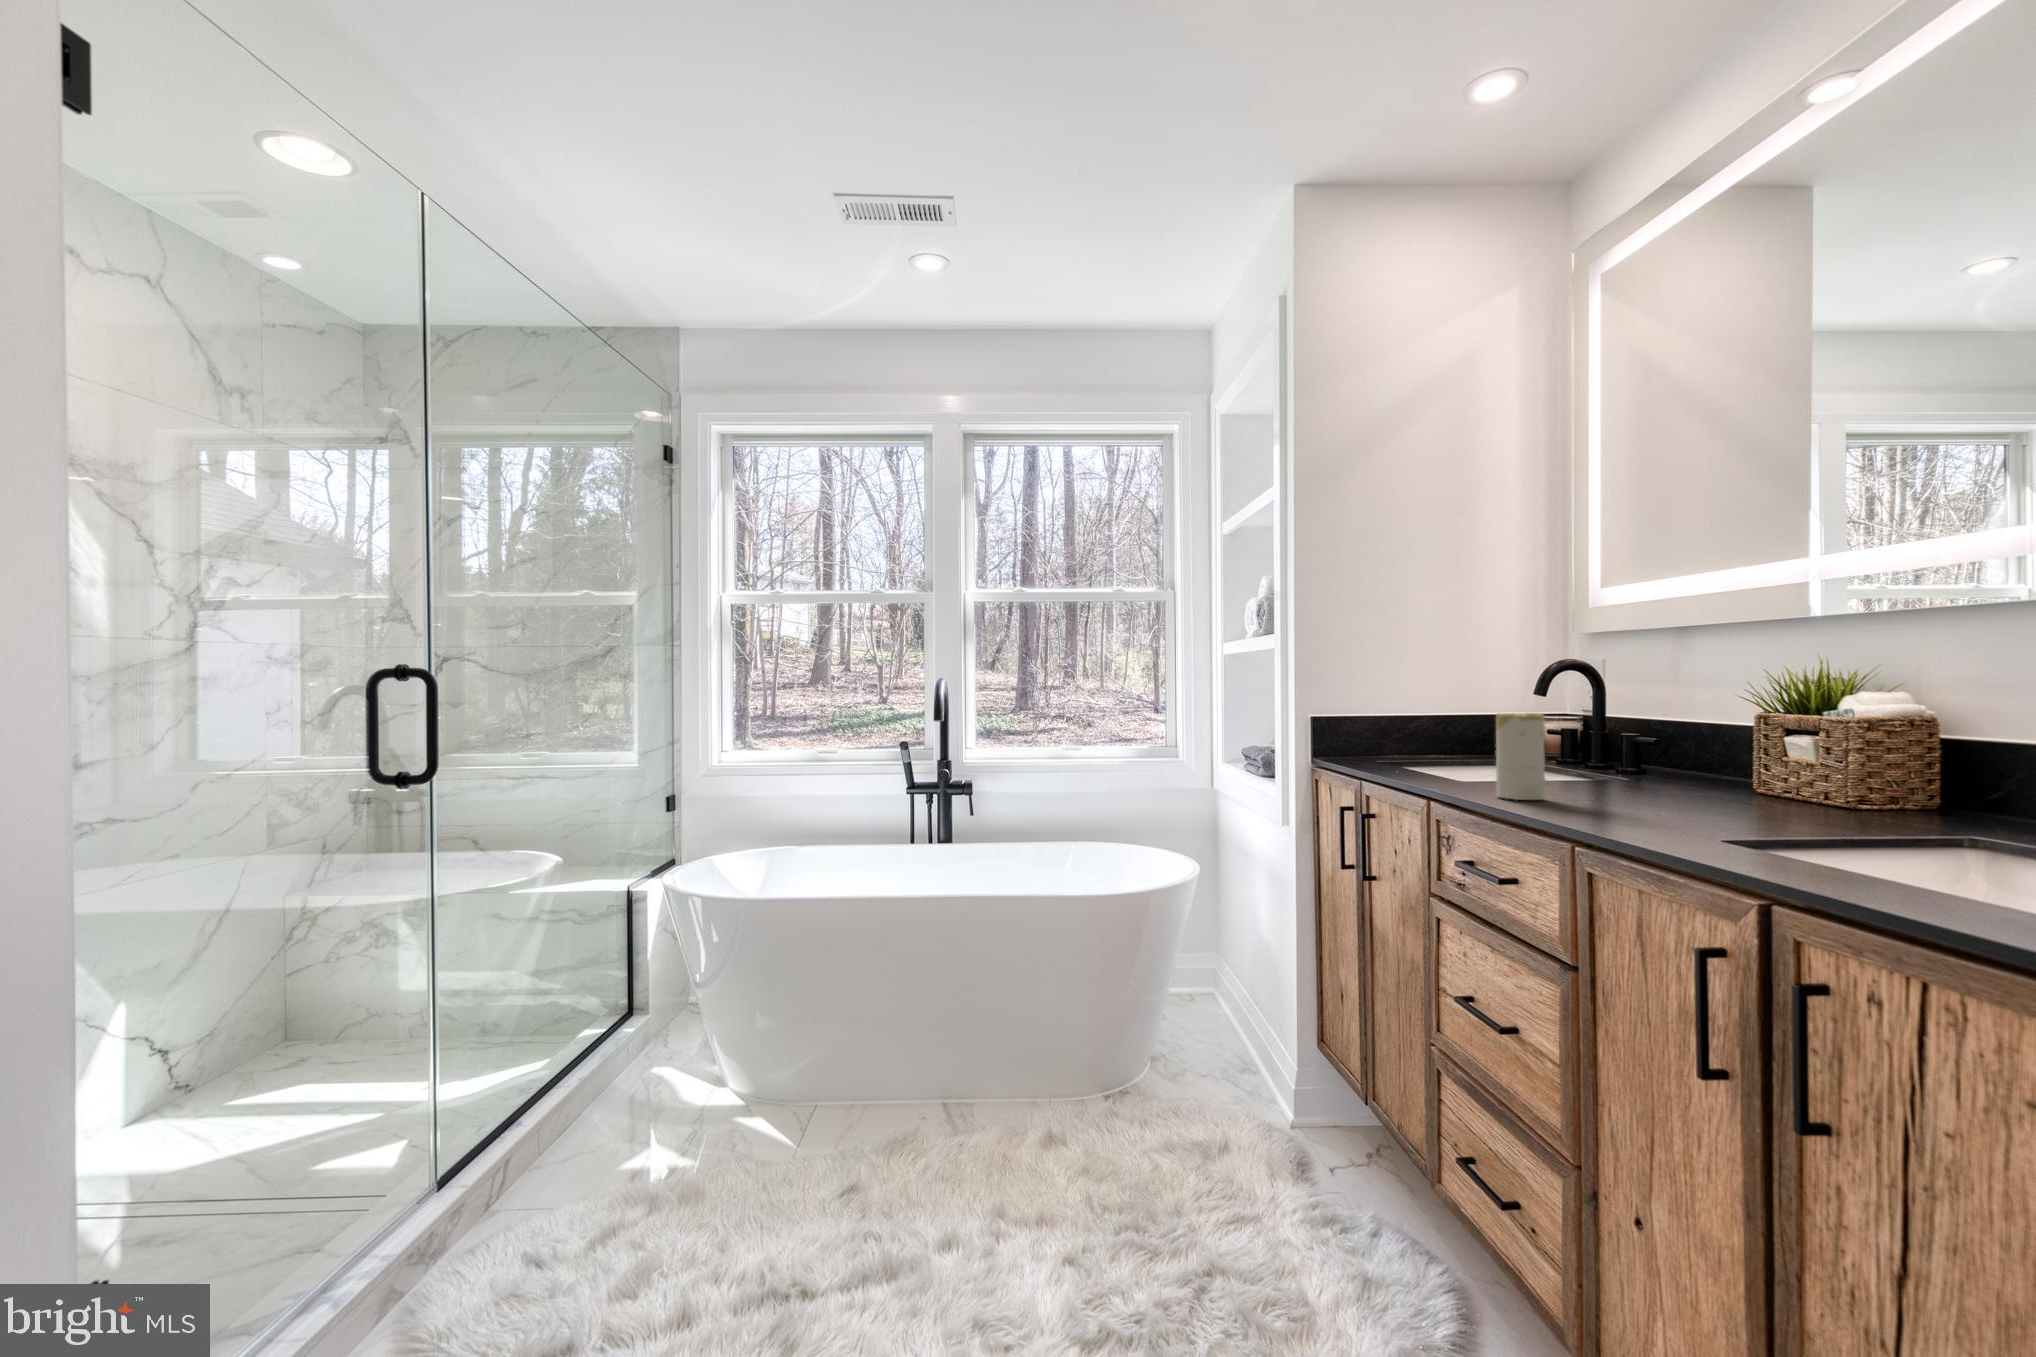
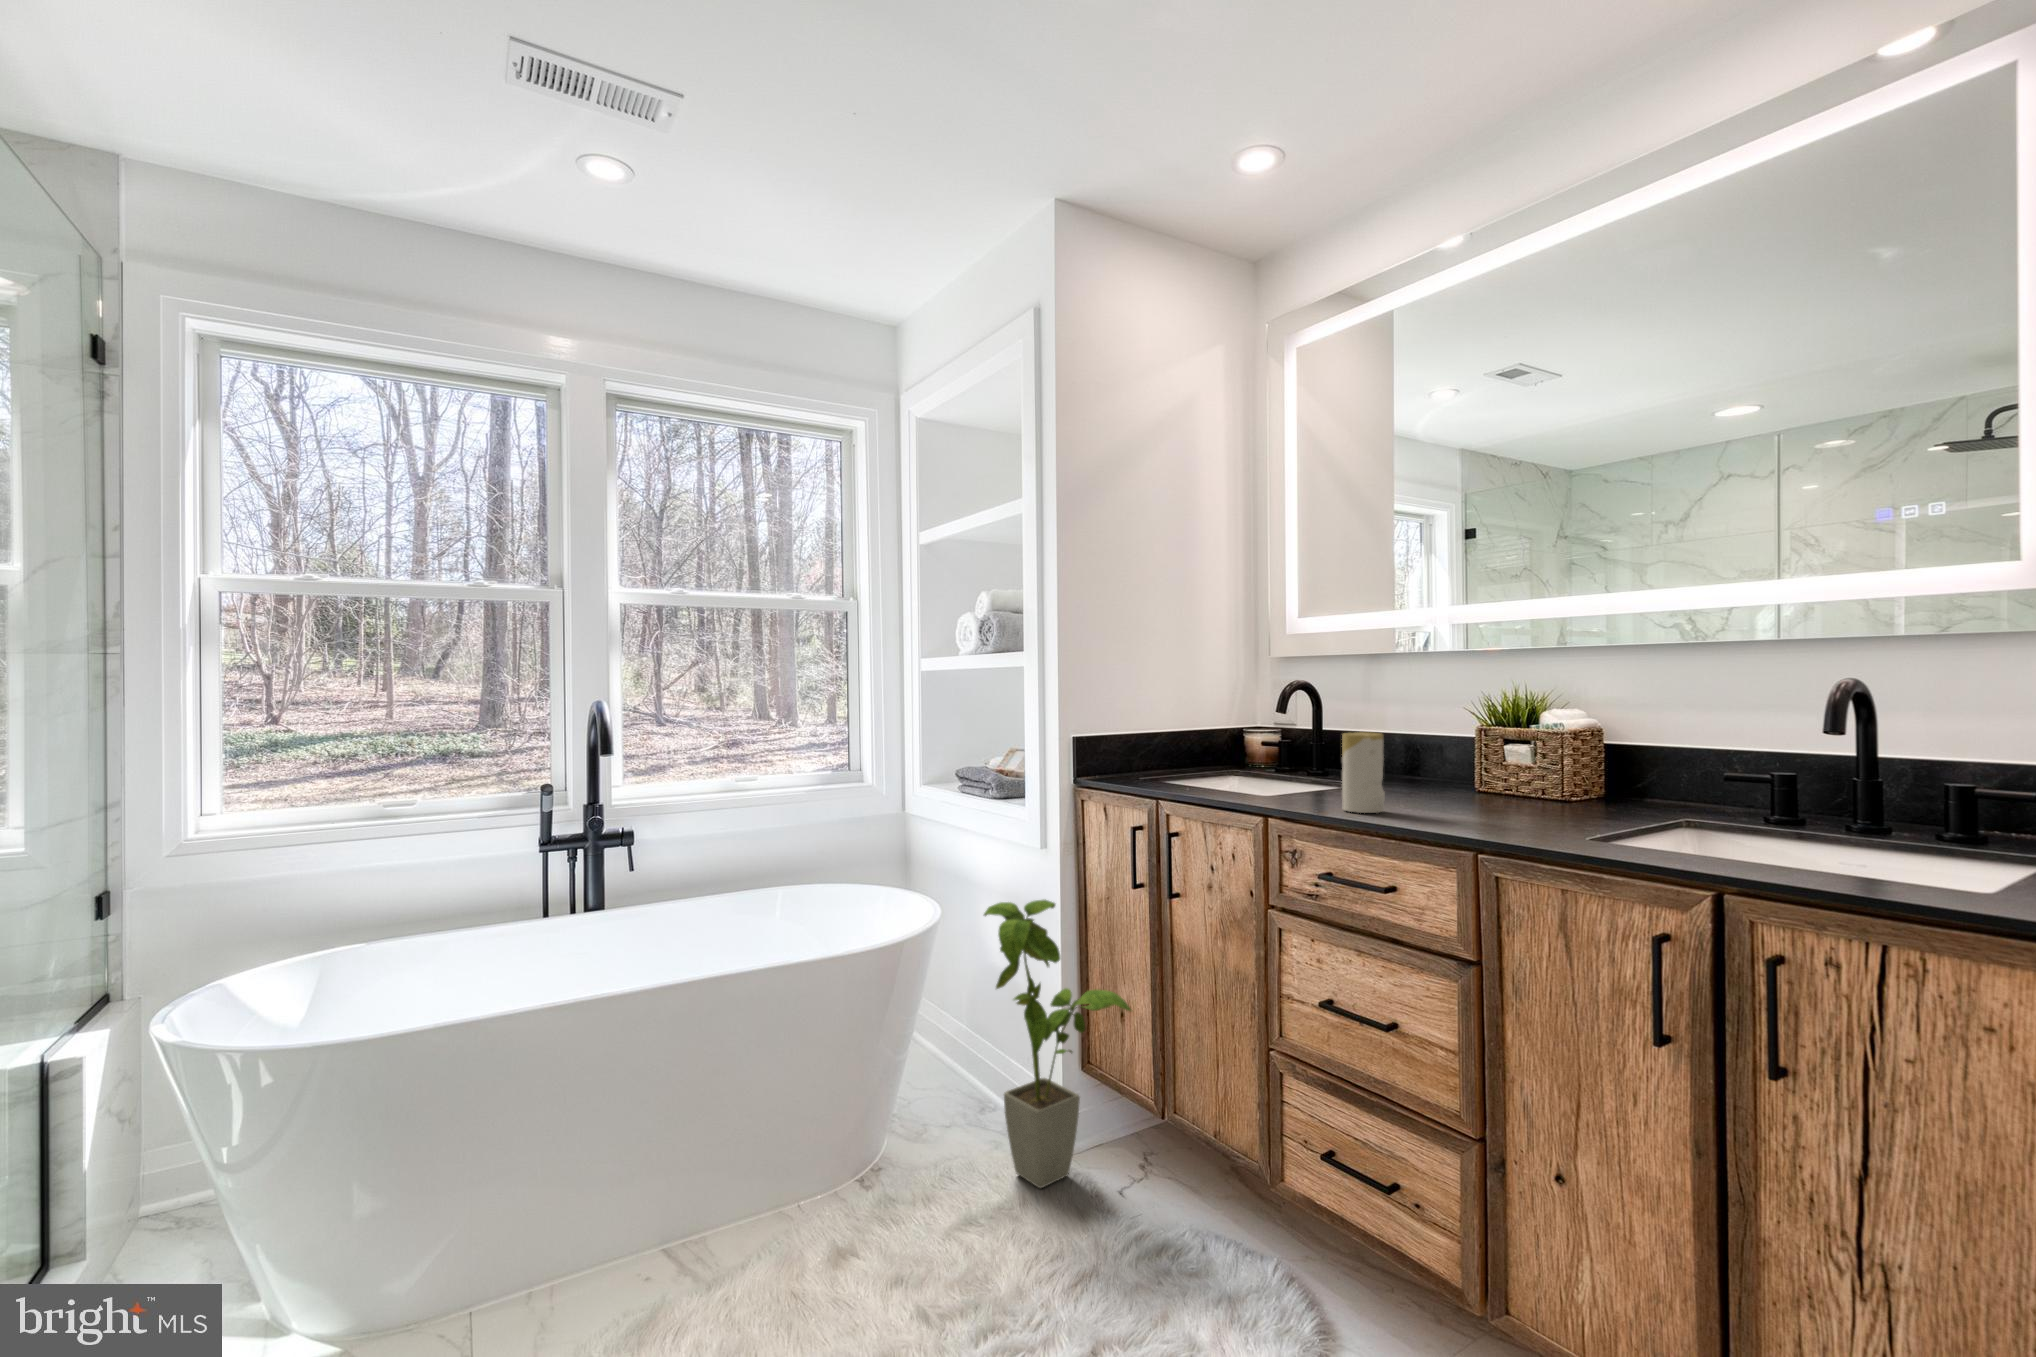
house plant: none [1189,865,1328,1136] -> present [984,900,1131,1188]

